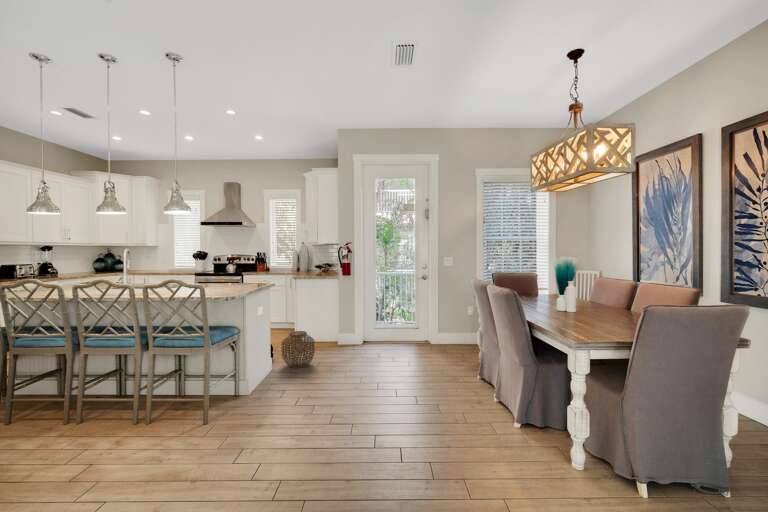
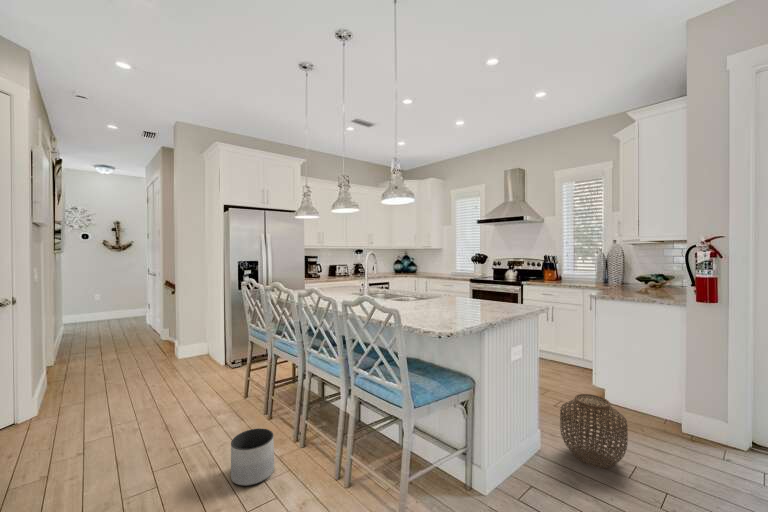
planter: none [16,409,67,458] -> present [231,428,274,486]

